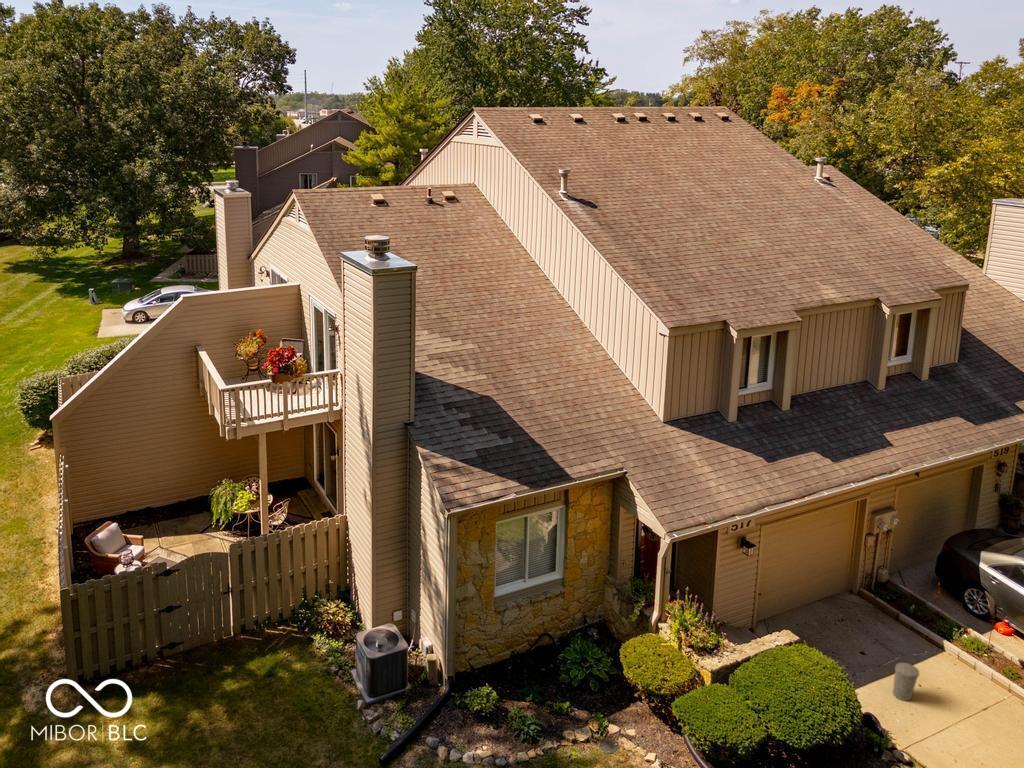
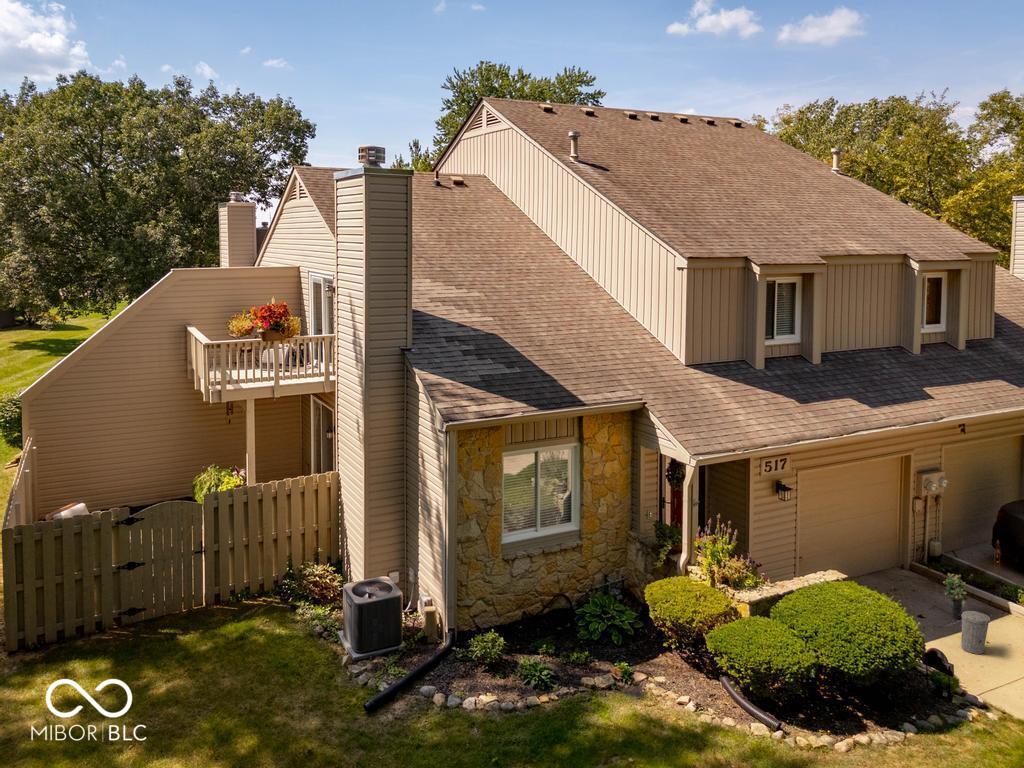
potted plant: none [883,618,905,659] -> present [943,573,969,619]

